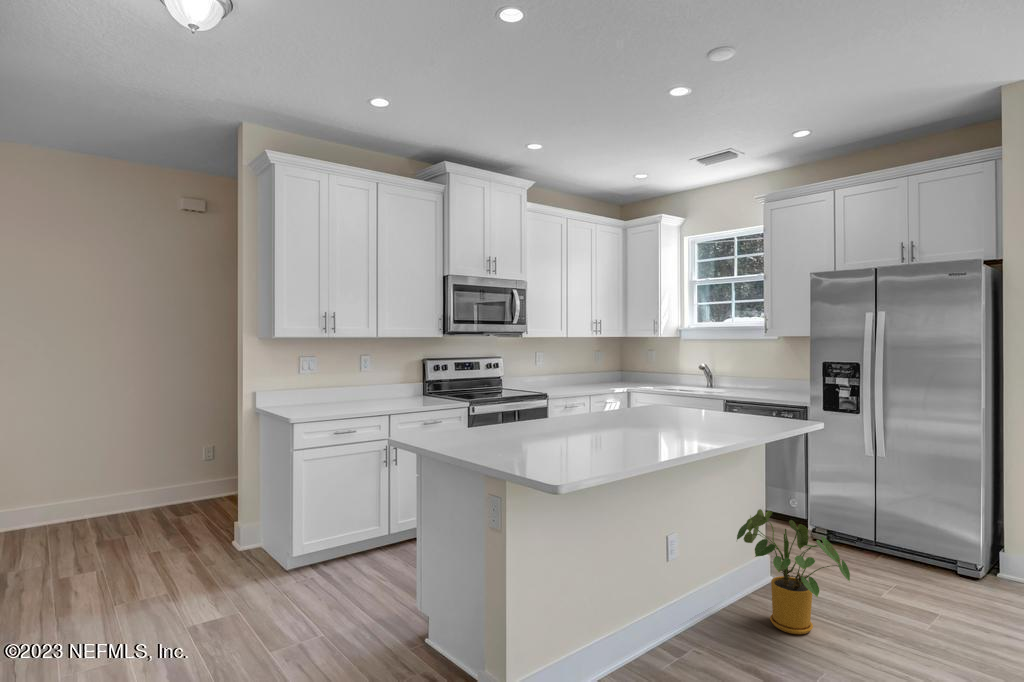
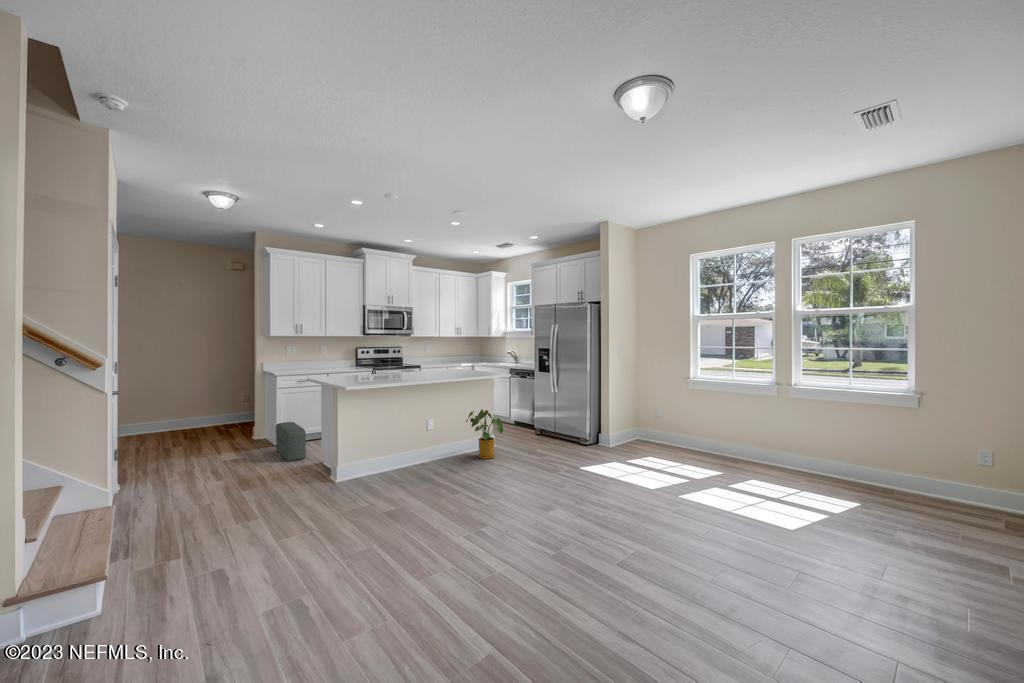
pouf: none [297,526,376,633] -> present [276,422,306,461]

